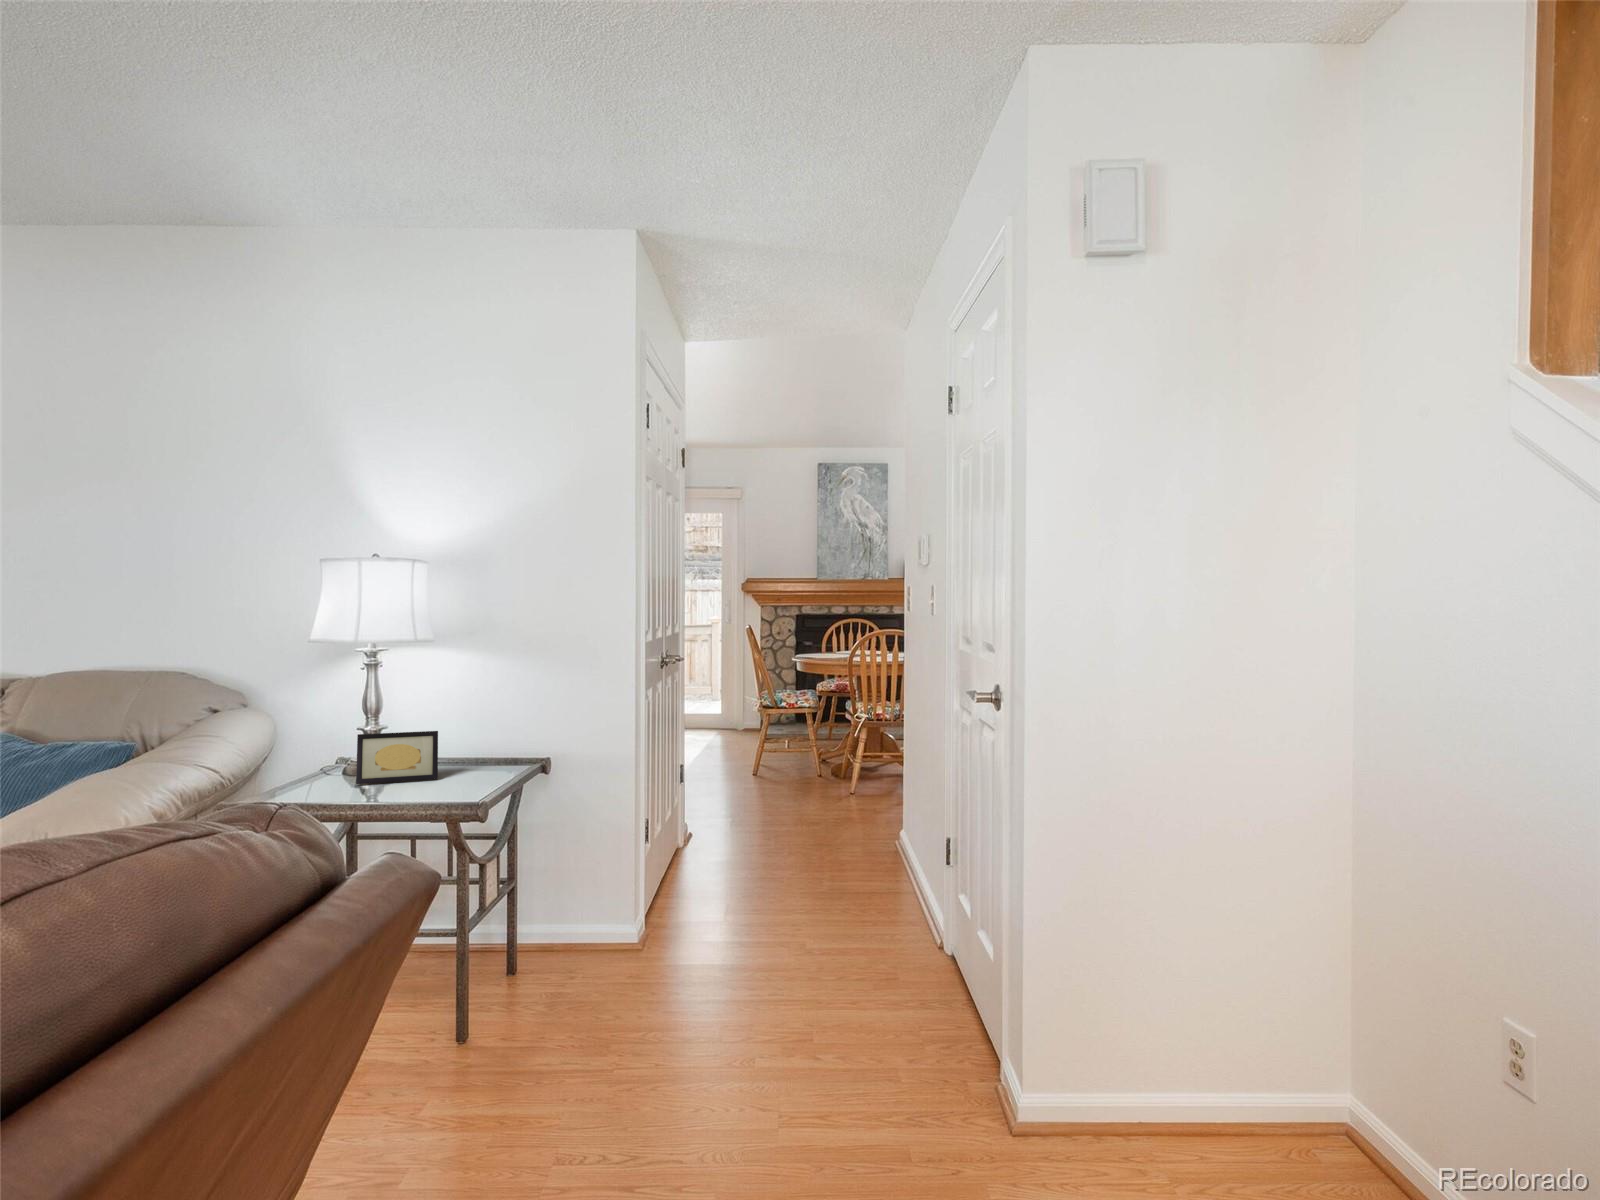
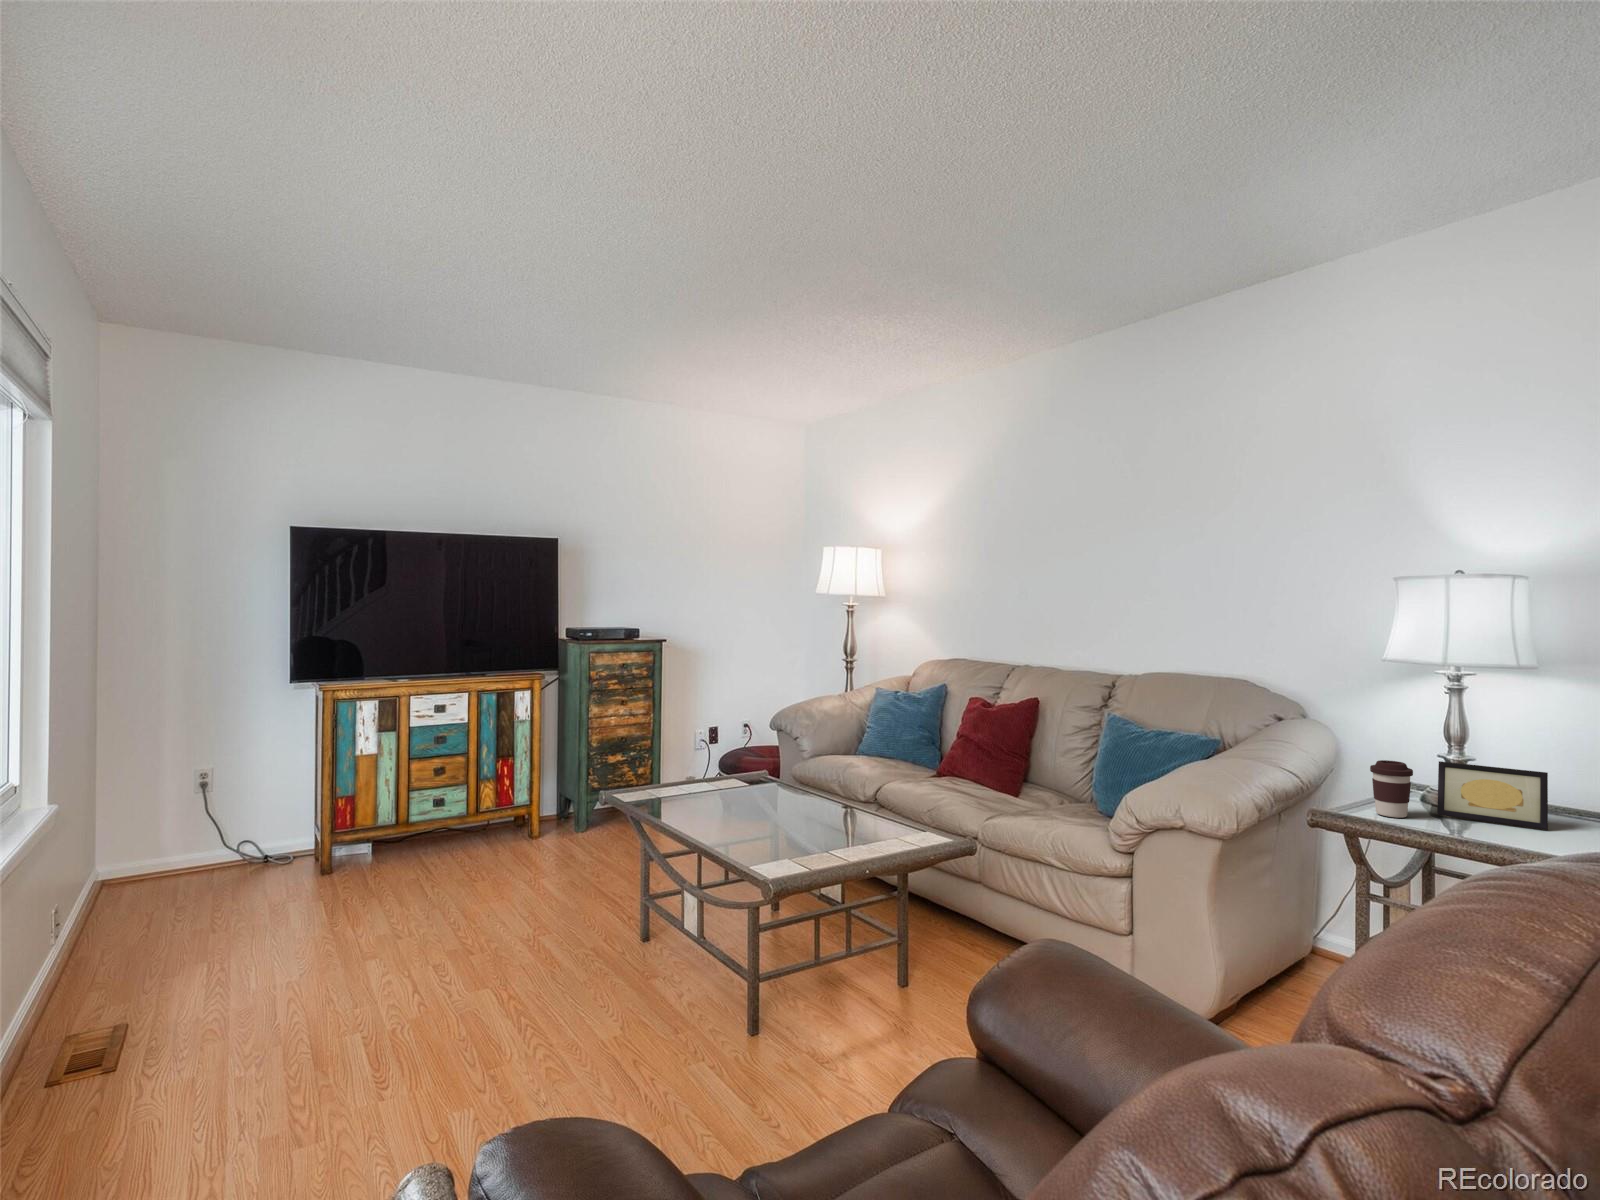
coffee cup: none [297,741,335,796] -> present [1370,760,1413,818]

